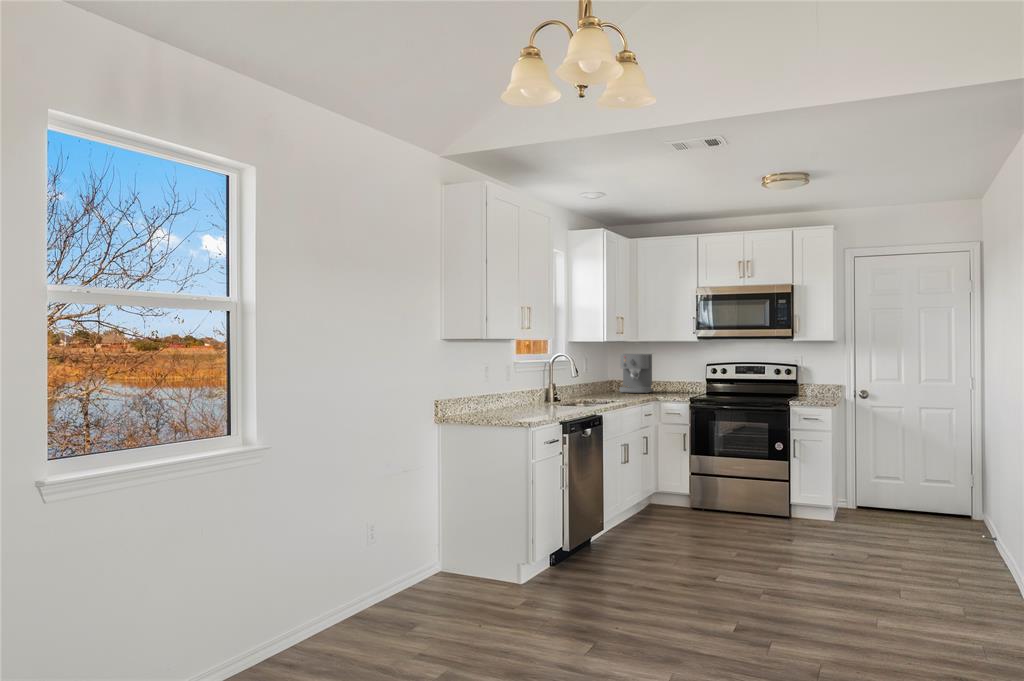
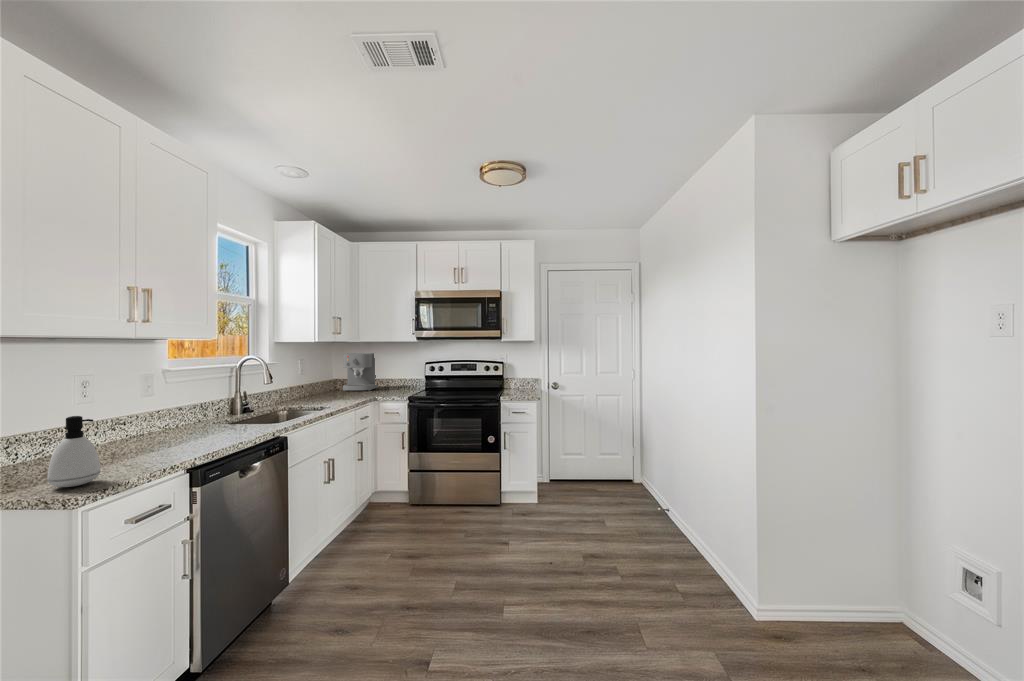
soap dispenser: none [507,380,527,419] -> present [48,416,100,487]

